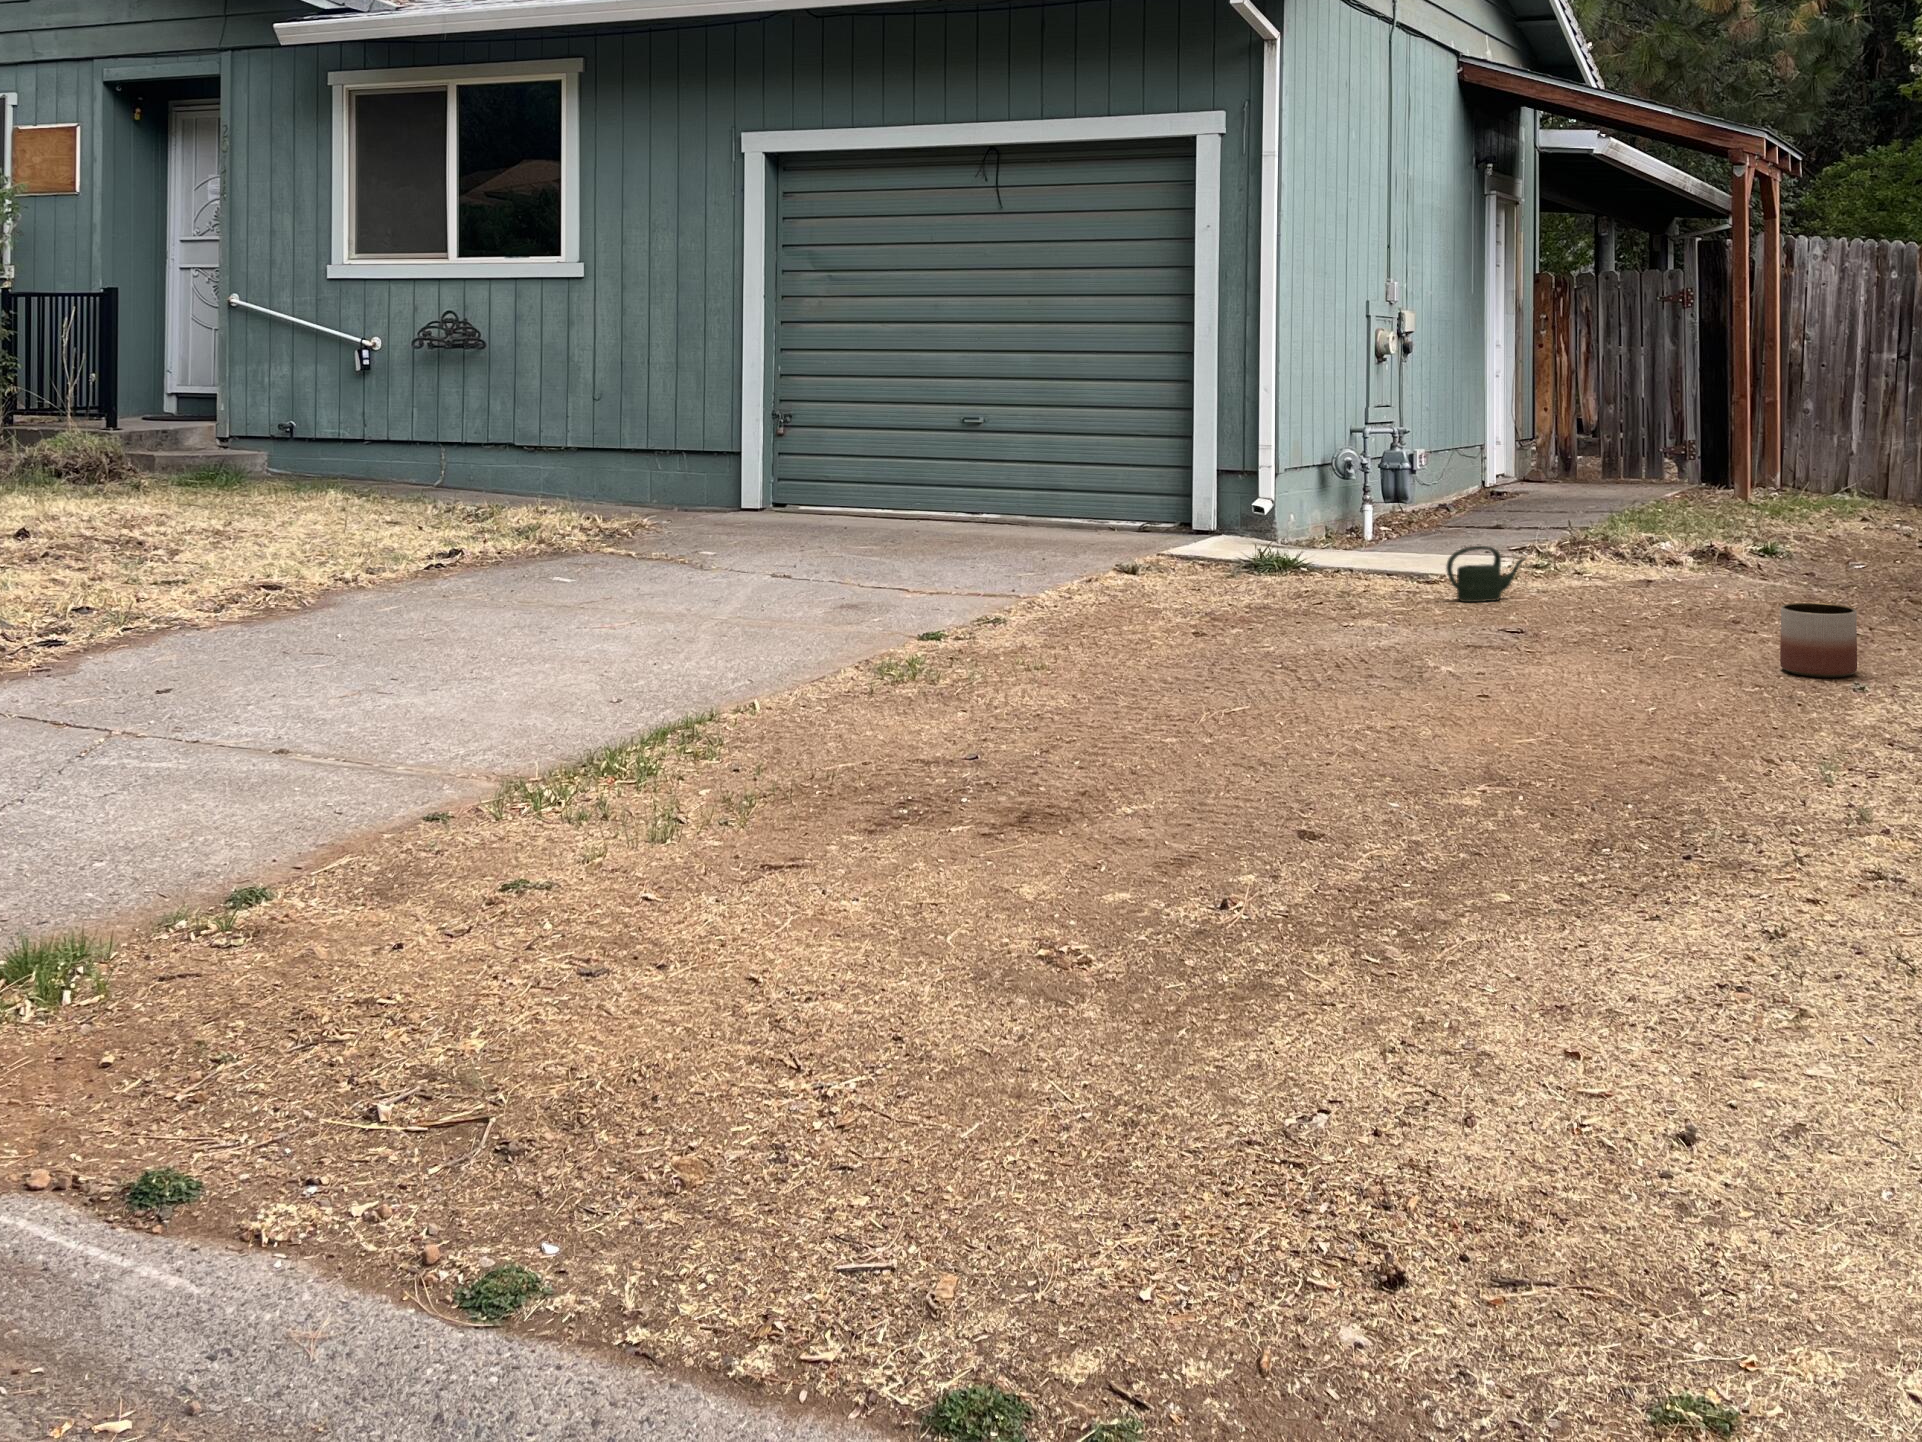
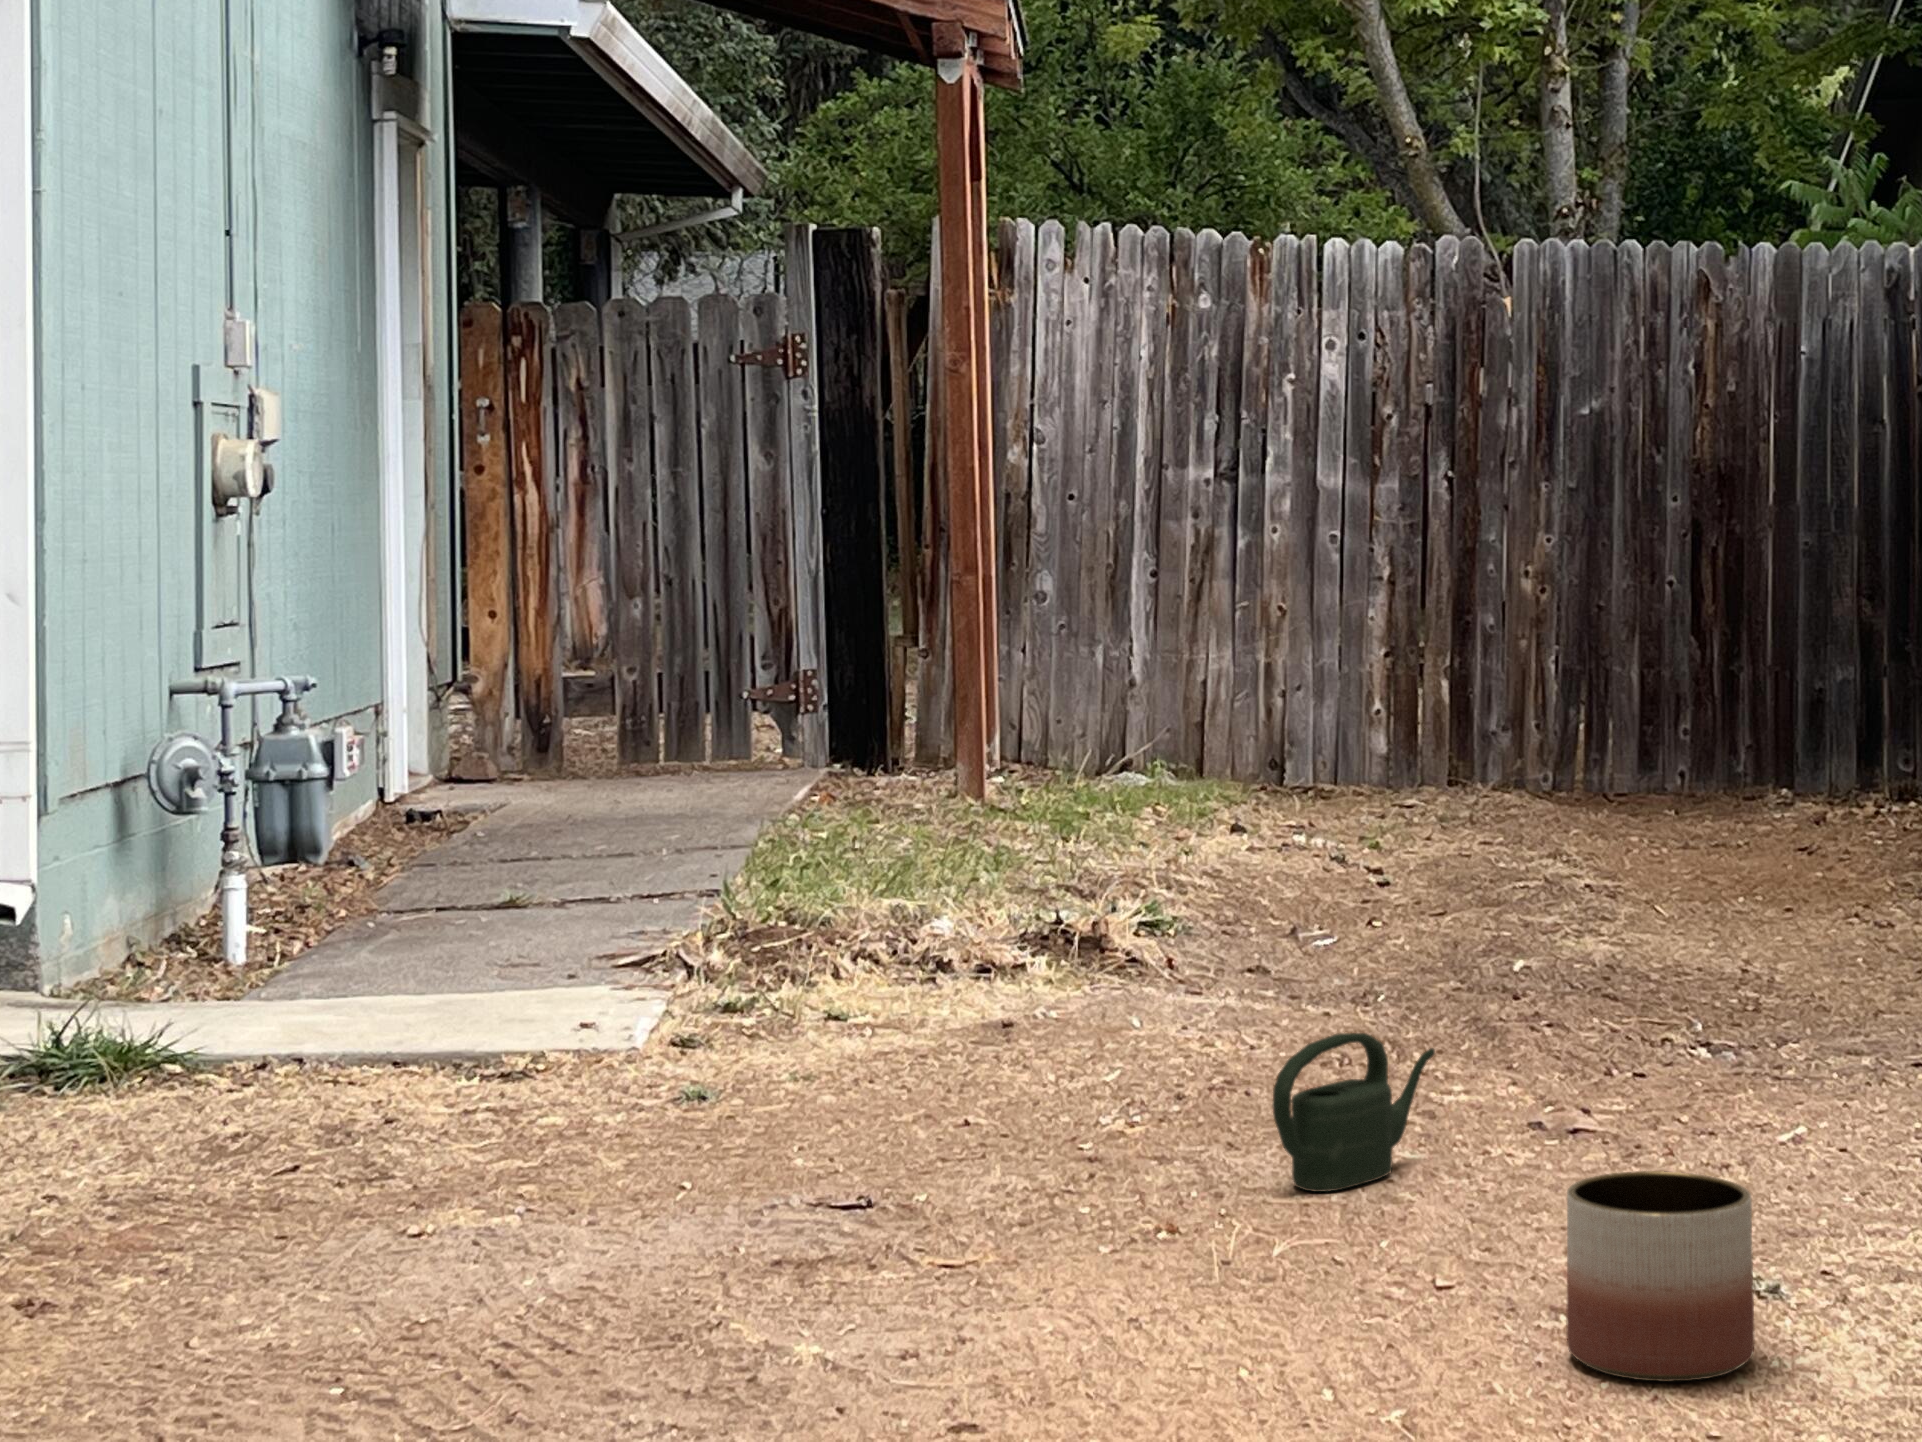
watering can: present [1446,546,1526,602] -> present [1273,1033,1435,1192]

